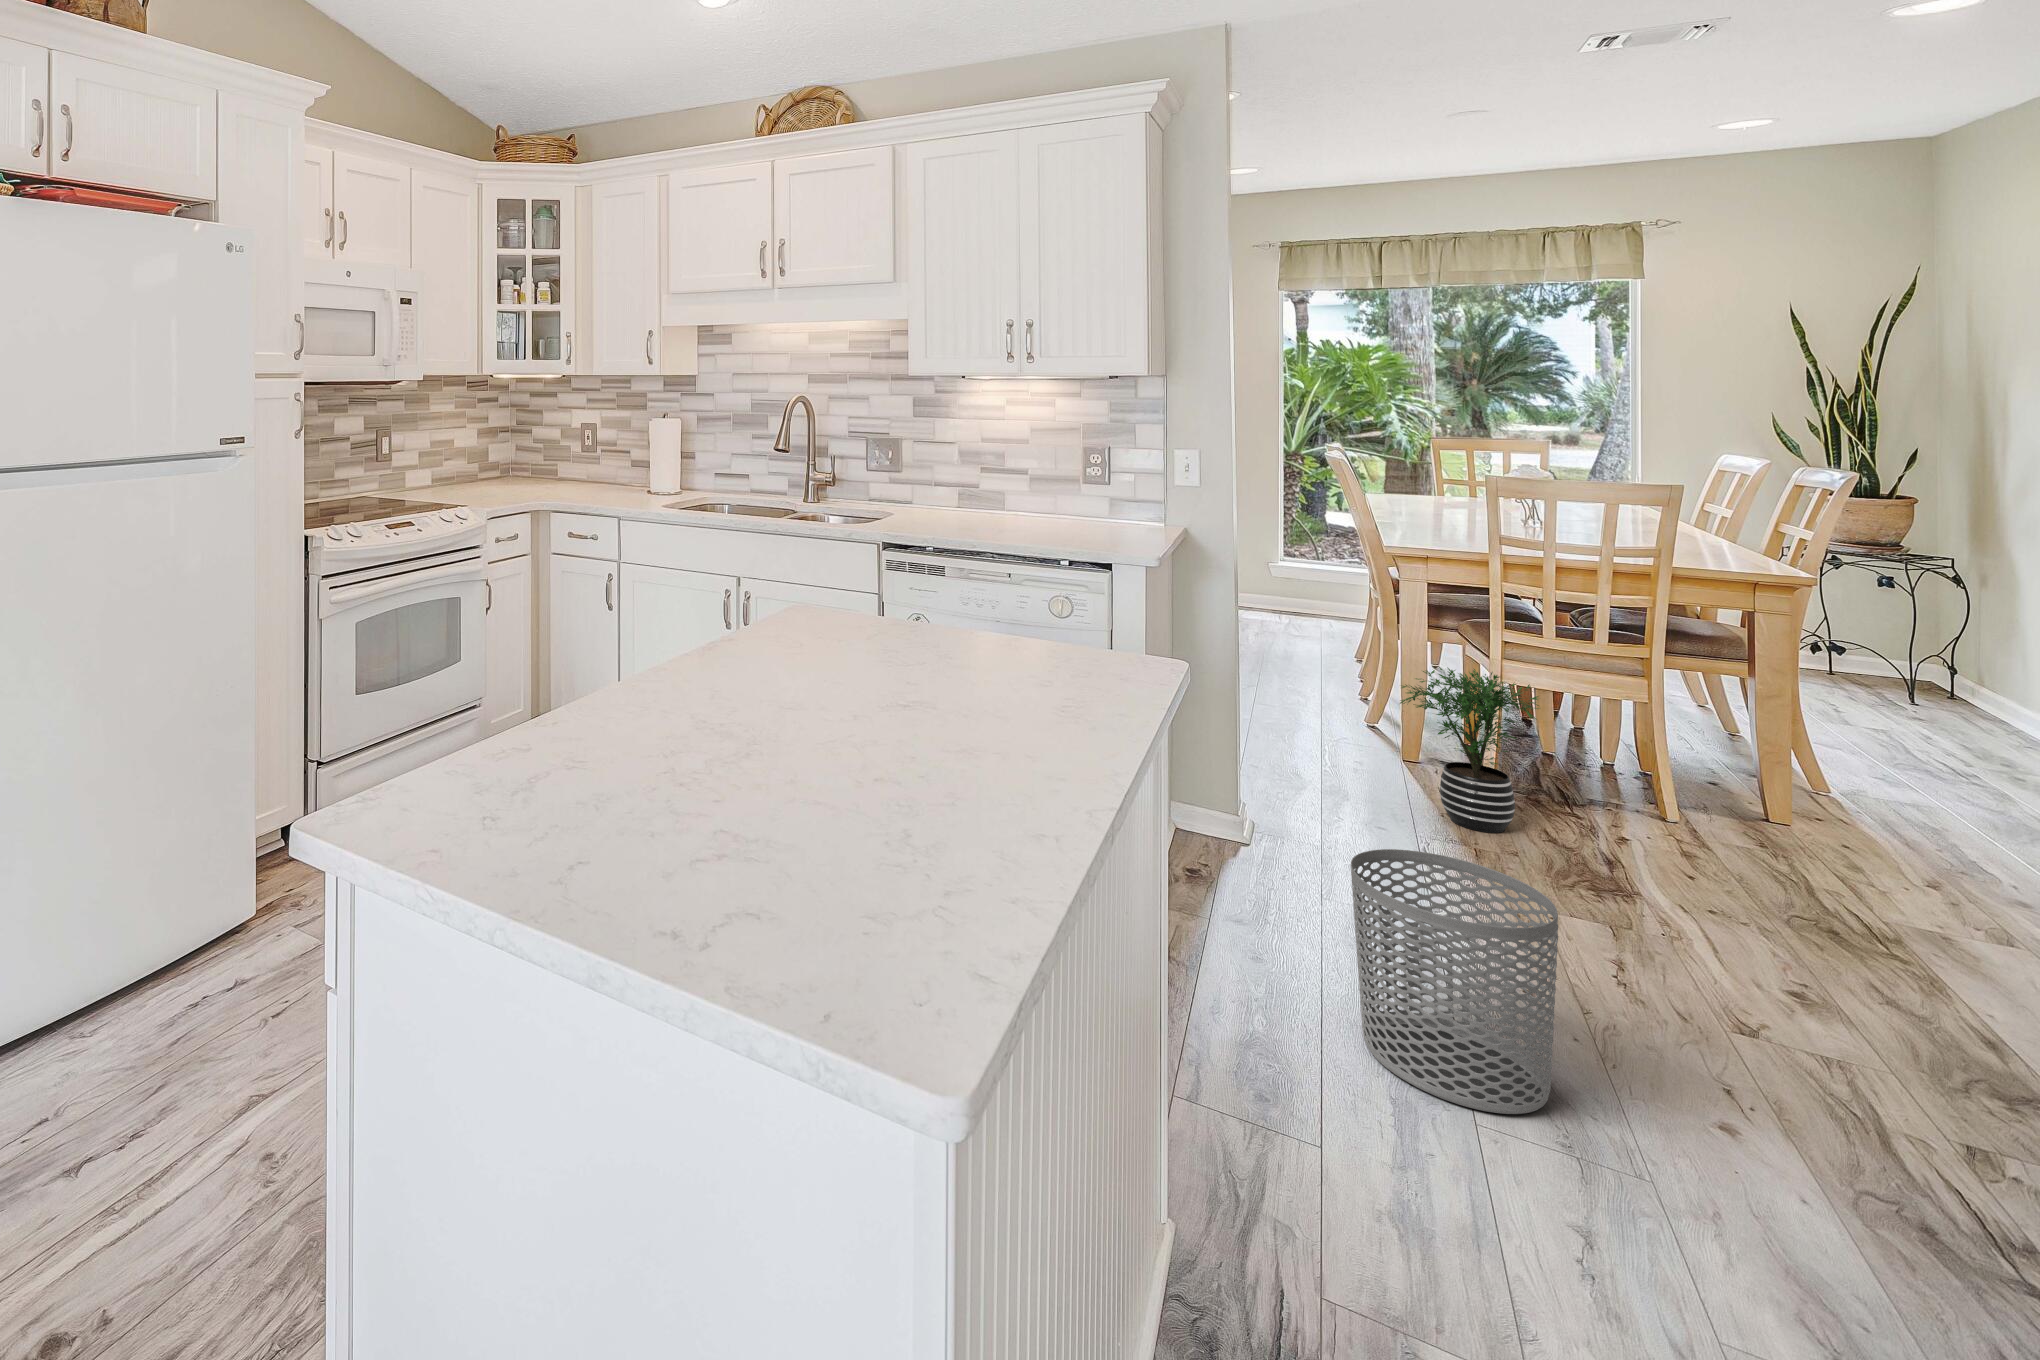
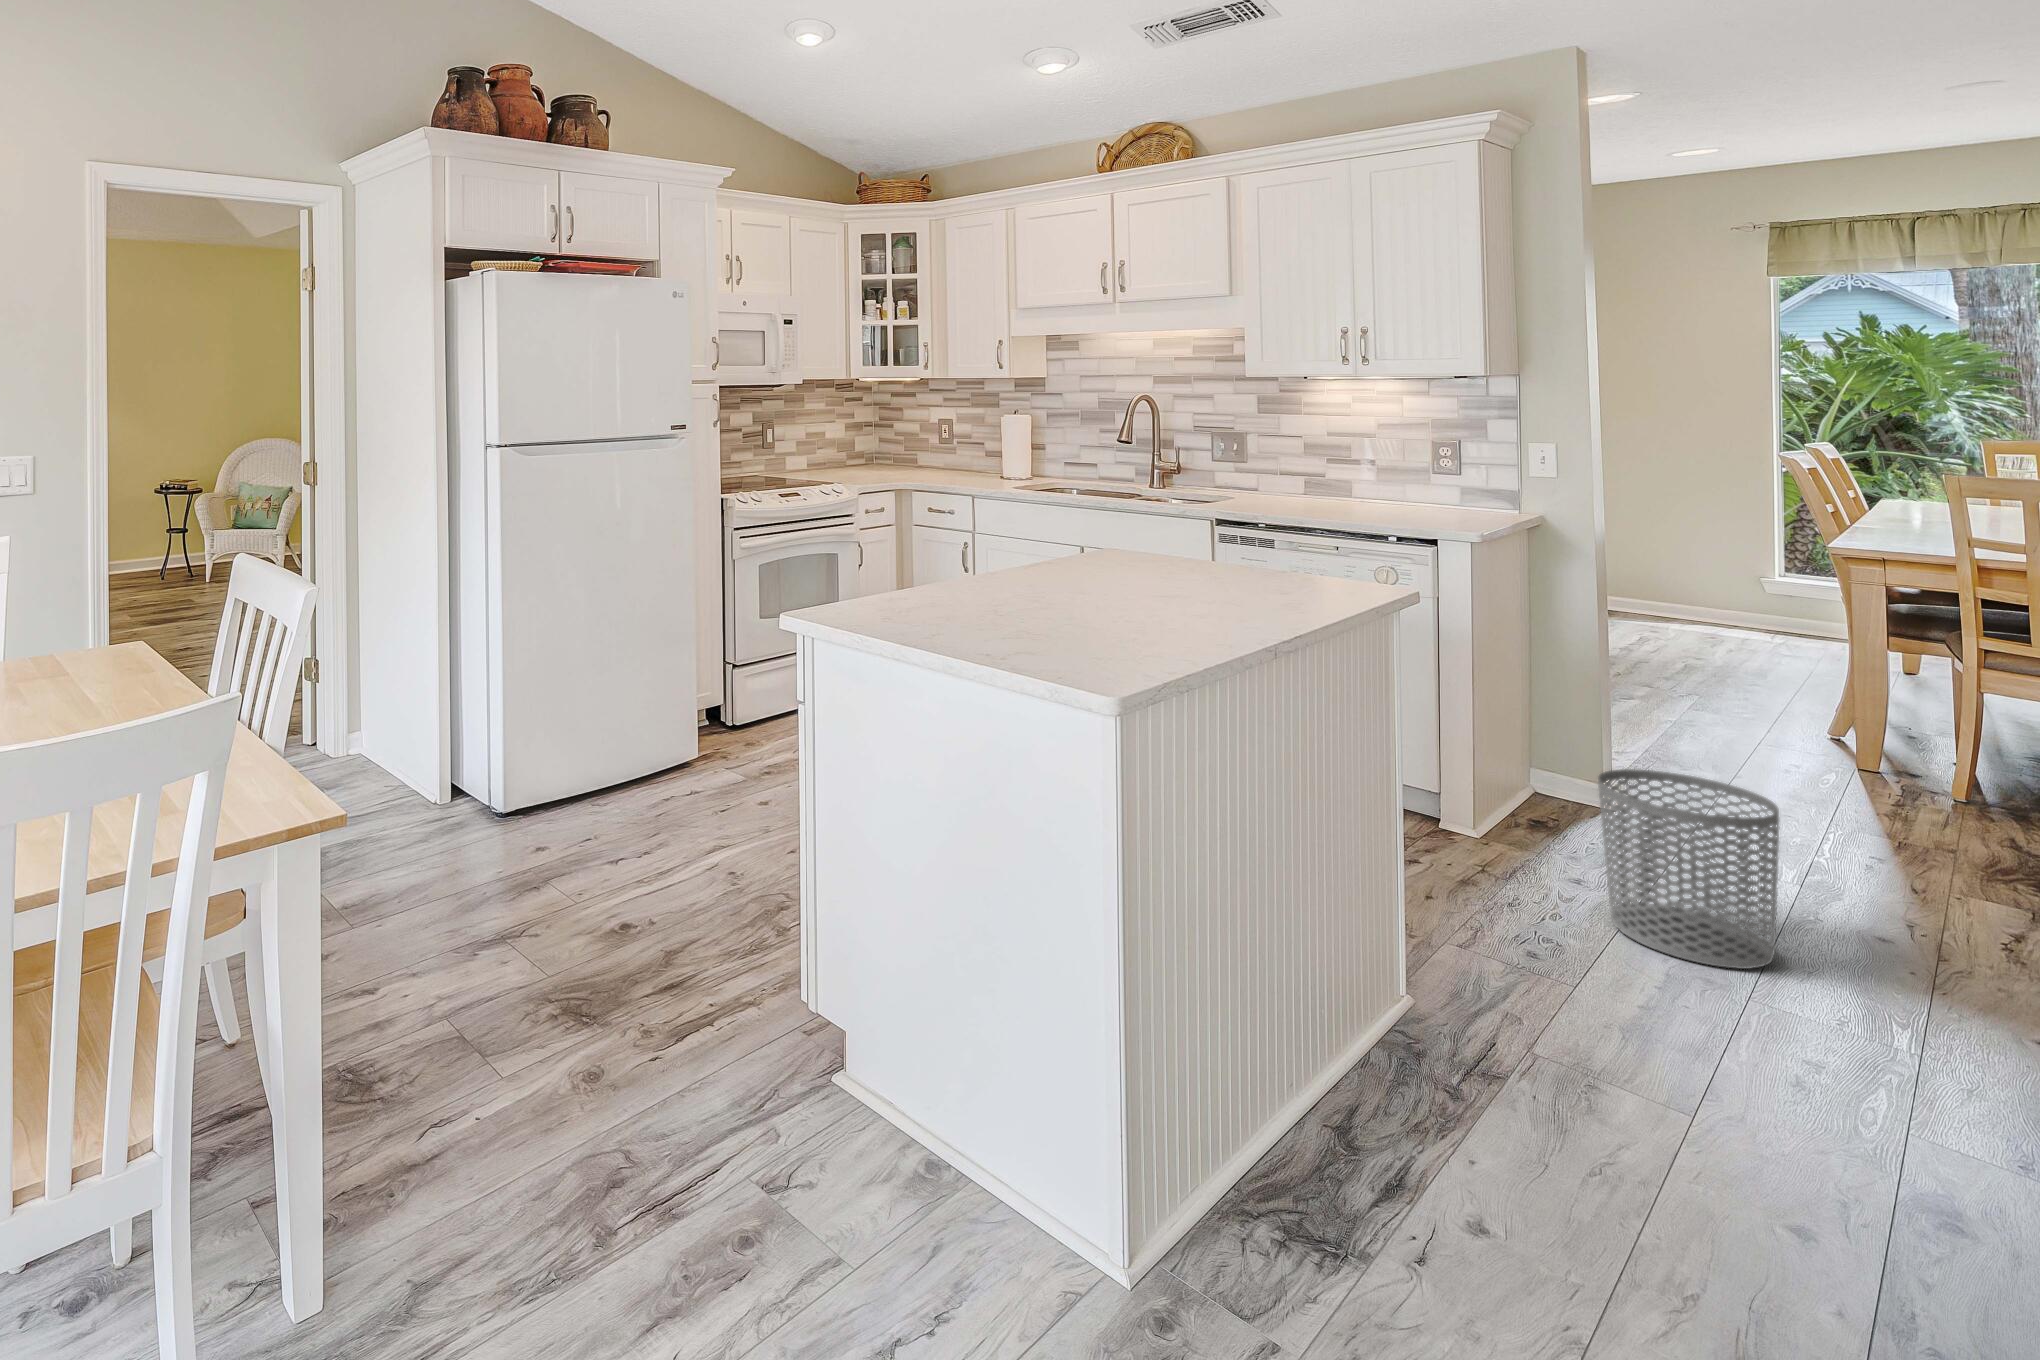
potted plant: present [1400,667,1539,833] -> none [1785,658,1952,821]

